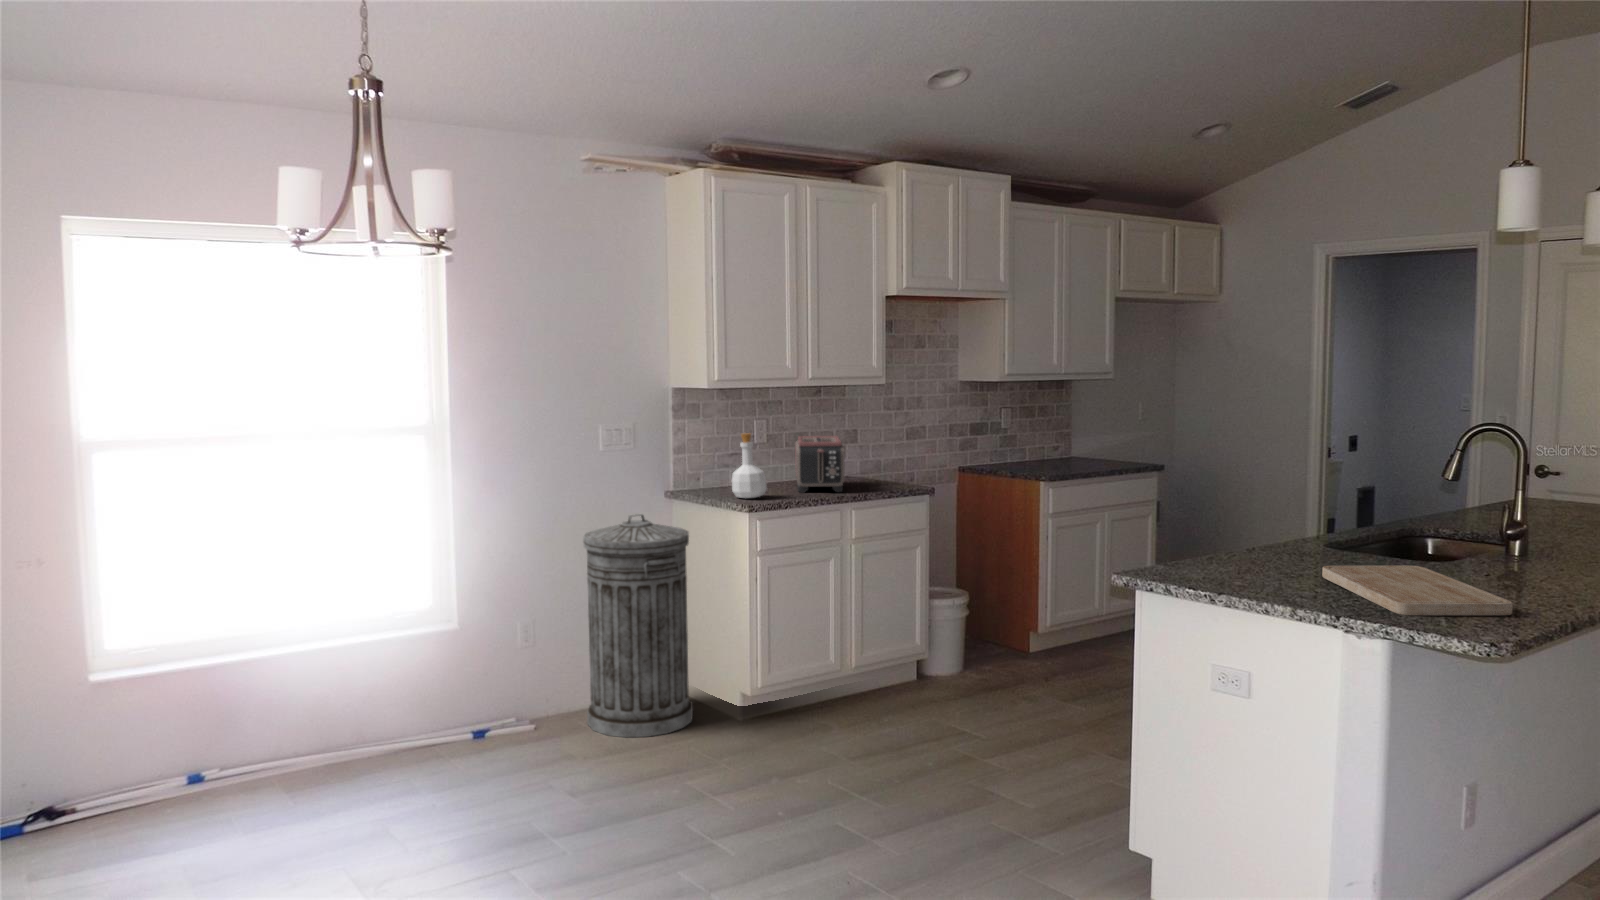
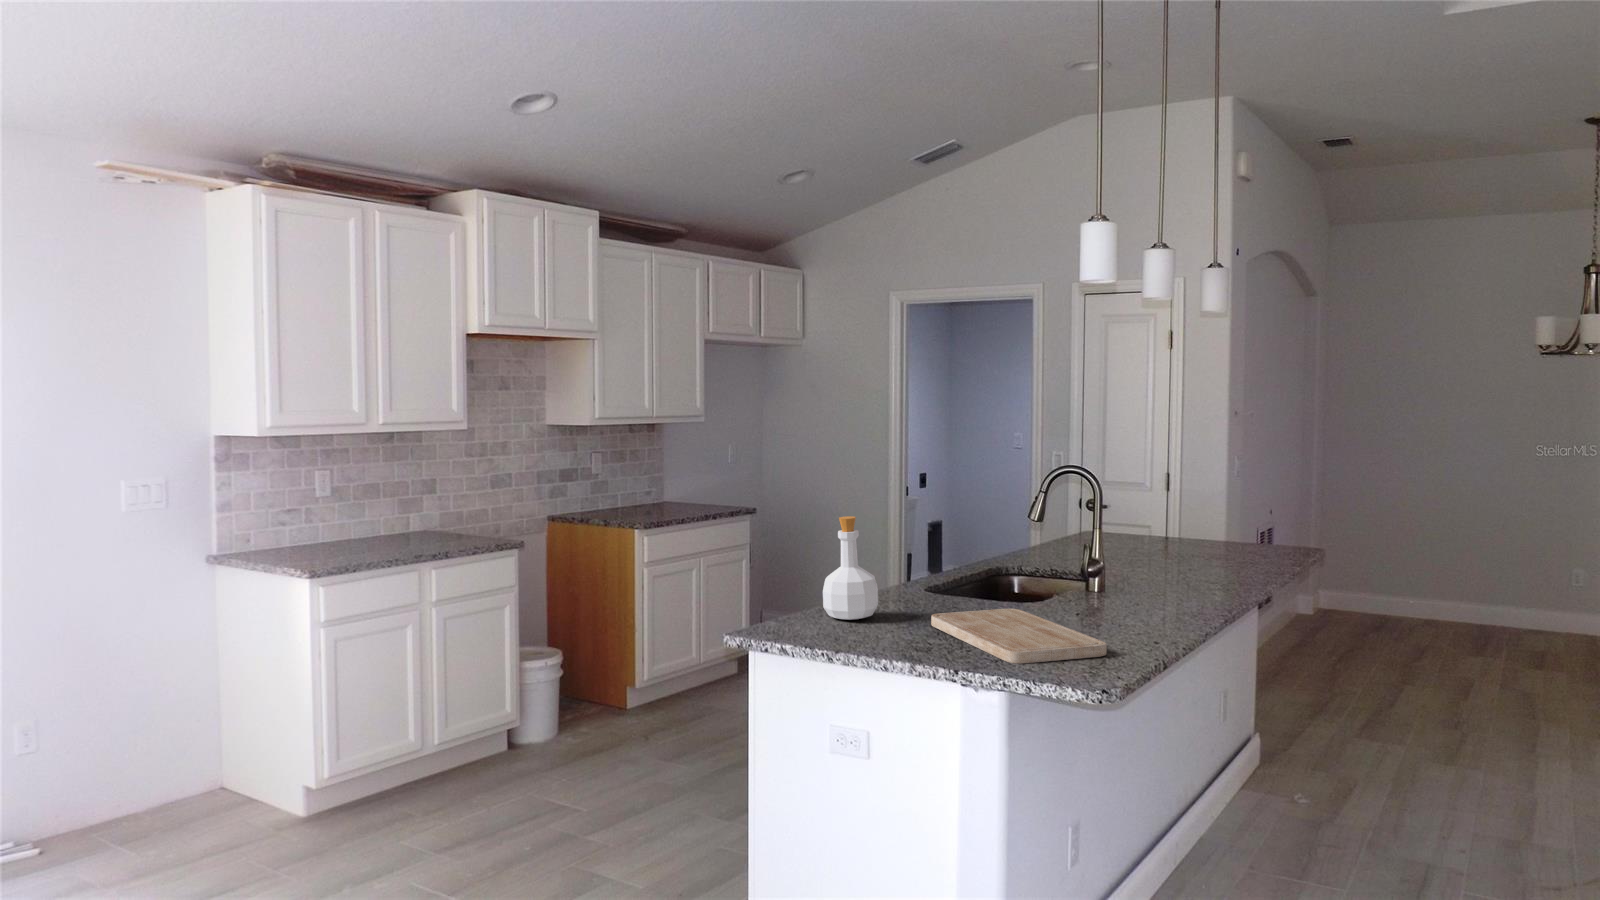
bottle: present [732,433,767,498] -> present [823,516,878,620]
toaster: present [795,436,844,493] -> none [363,487,422,553]
trash can: present [583,514,693,738] -> none [79,589,233,868]

